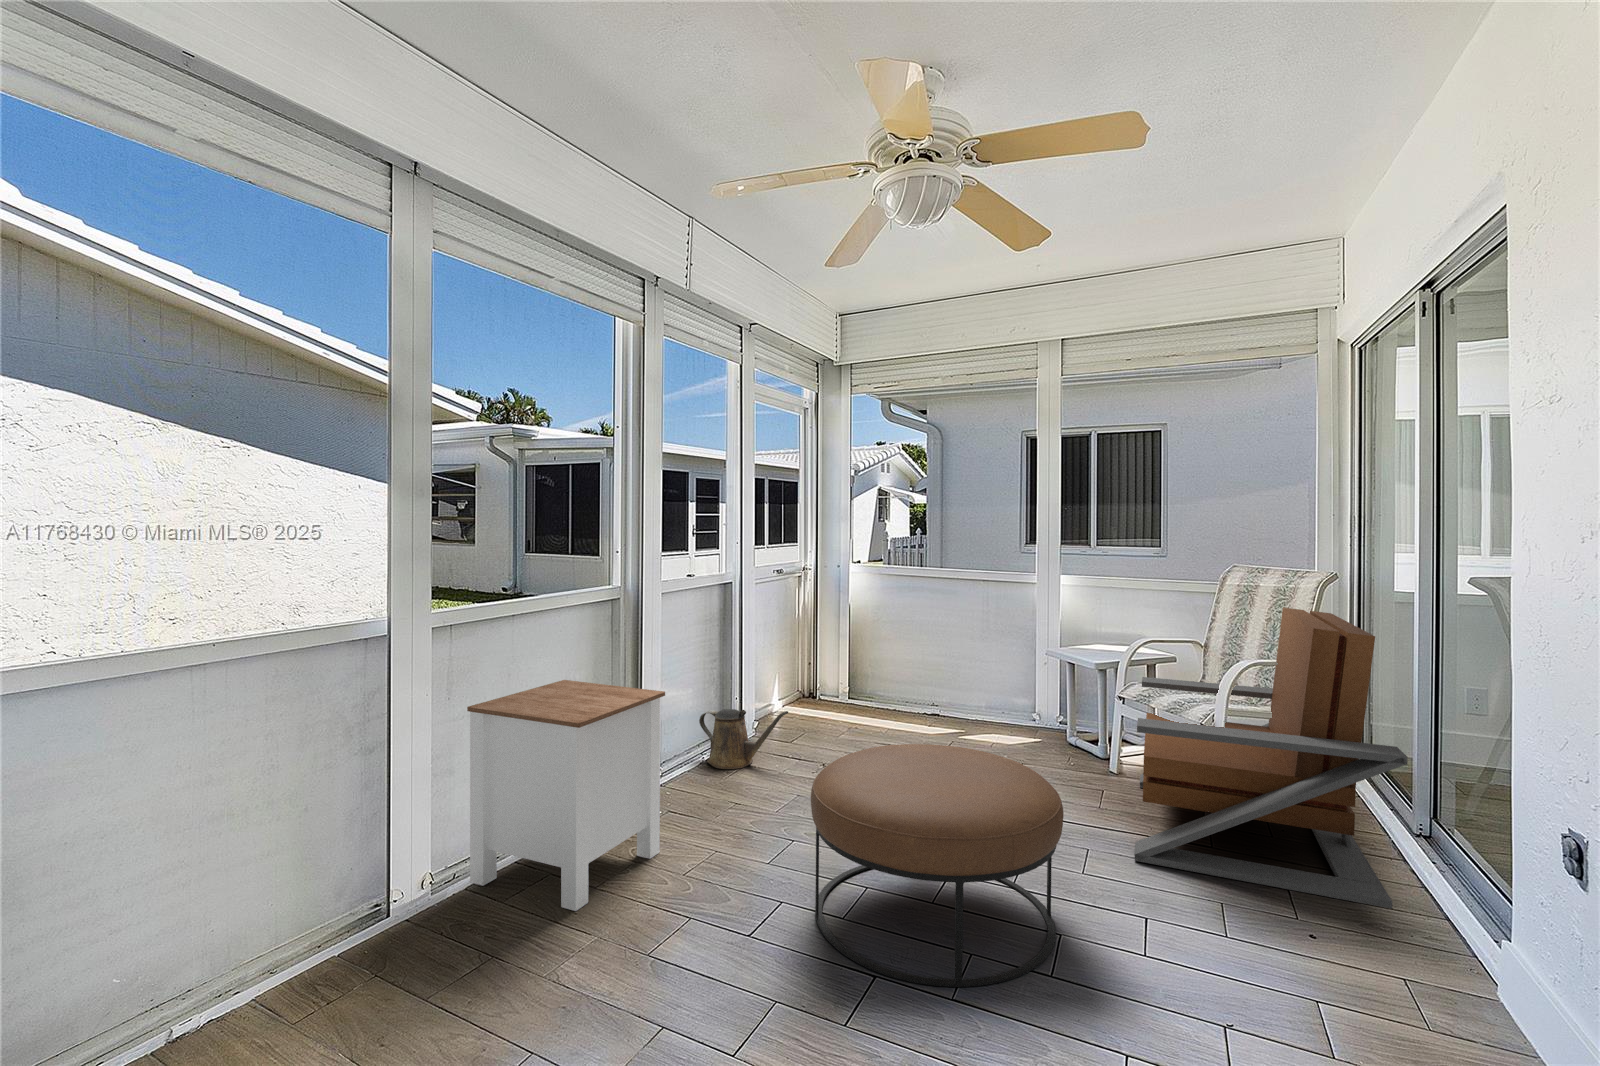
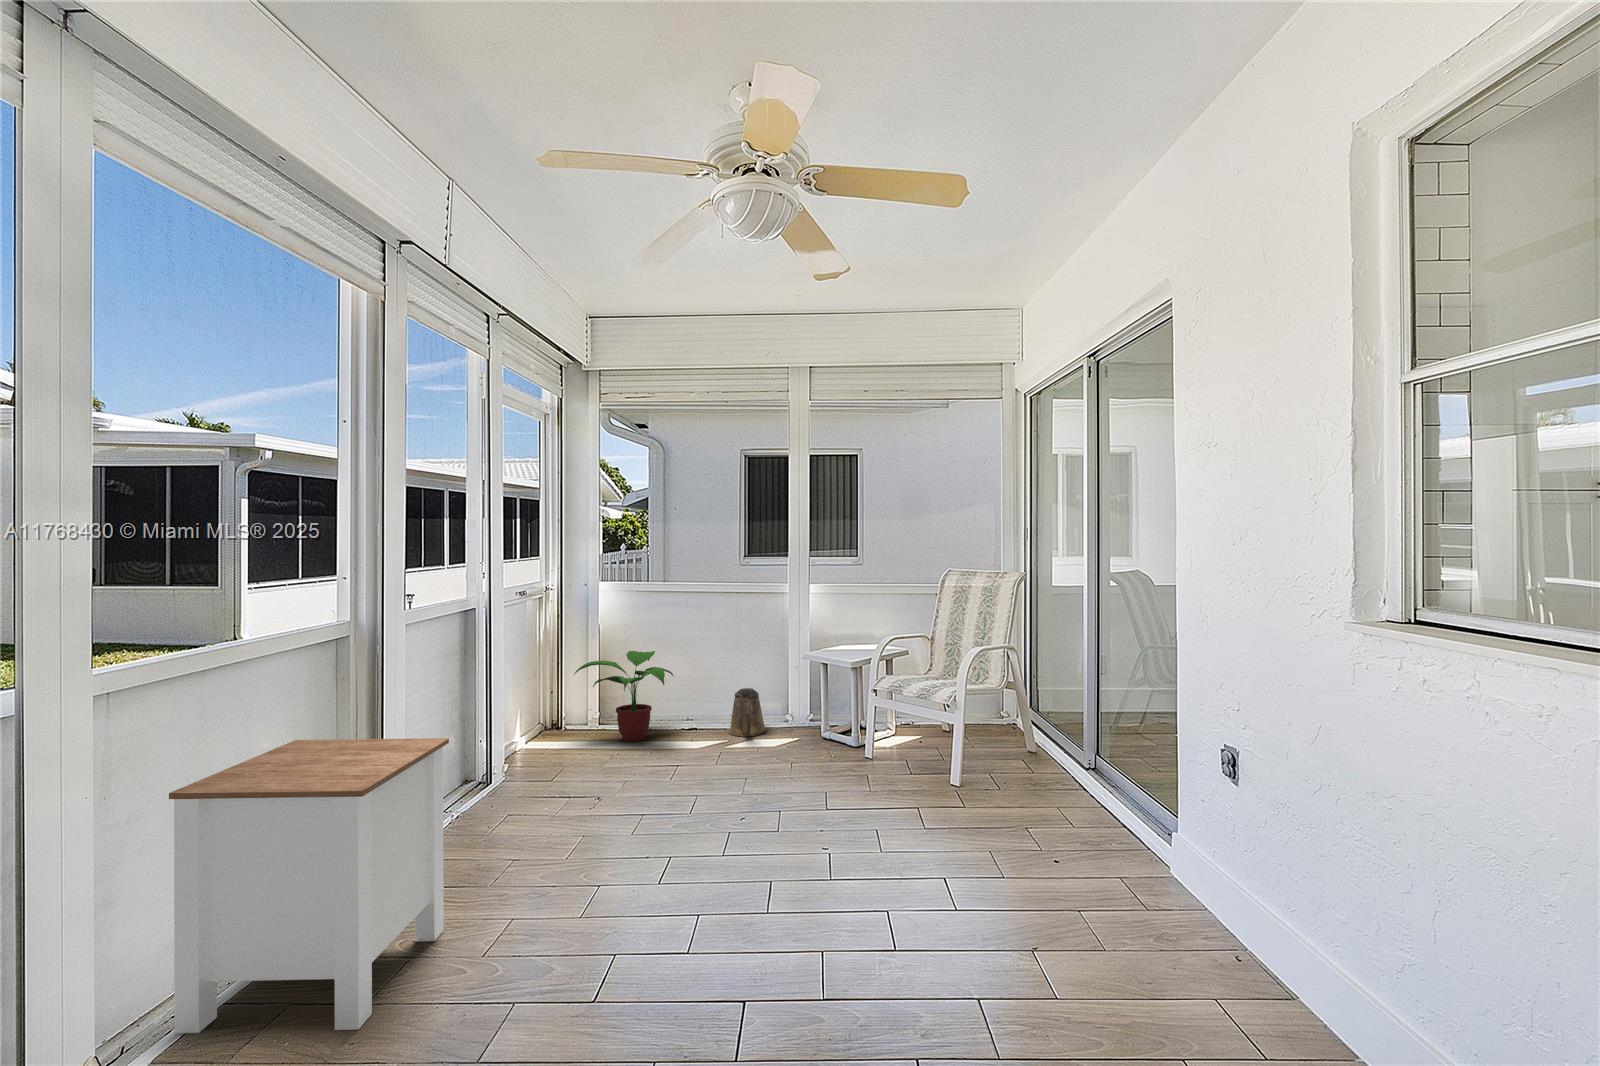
lounge chair: present [1134,608,1408,909] -> none [893,603,1113,836]
potted plant: none [823,633,918,720] -> present [574,651,673,742]
watering can: present [699,709,788,769] -> present [729,688,766,737]
ottoman: present [811,744,1064,987] -> none [648,757,896,1000]

